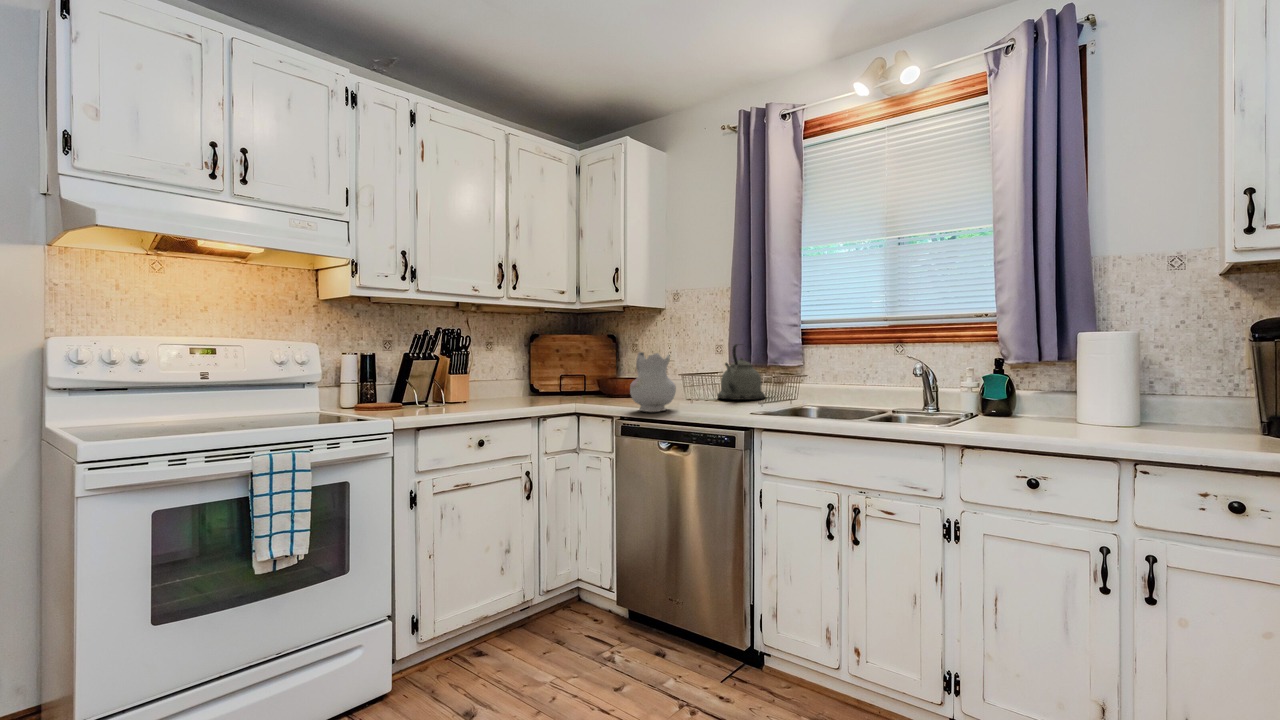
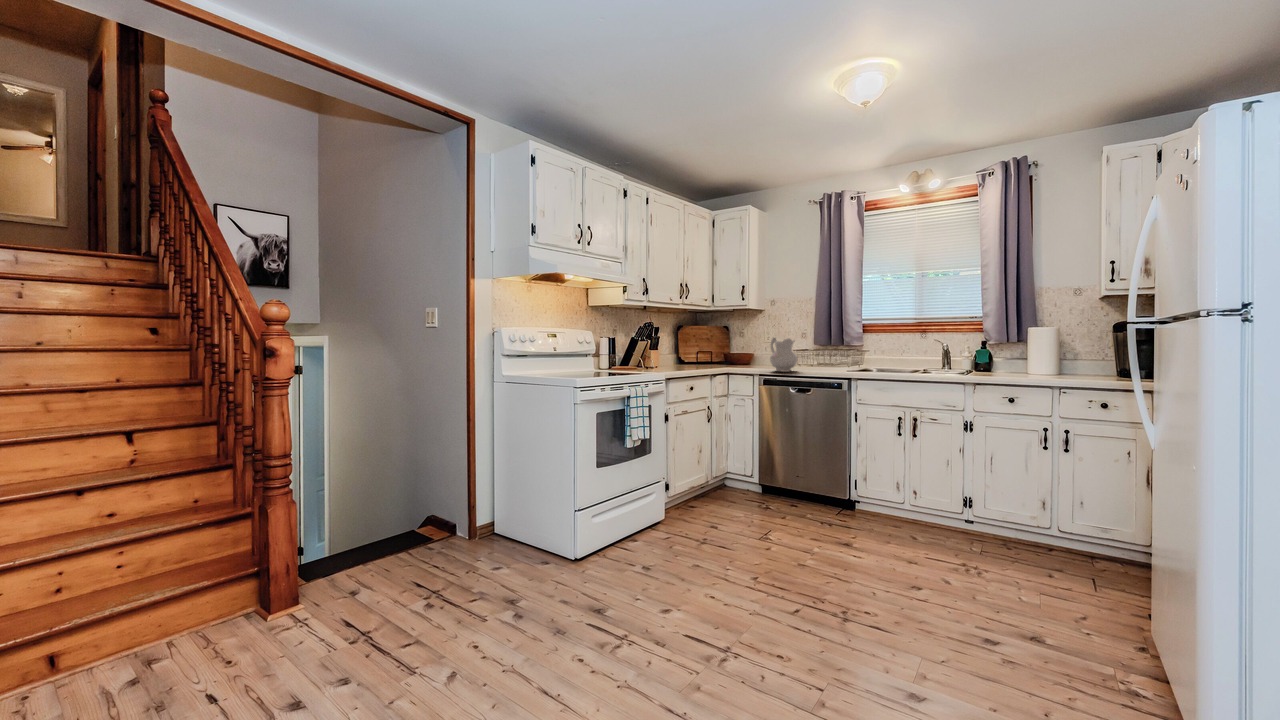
kettle: present [717,344,765,400] -> none [810,333,840,366]

